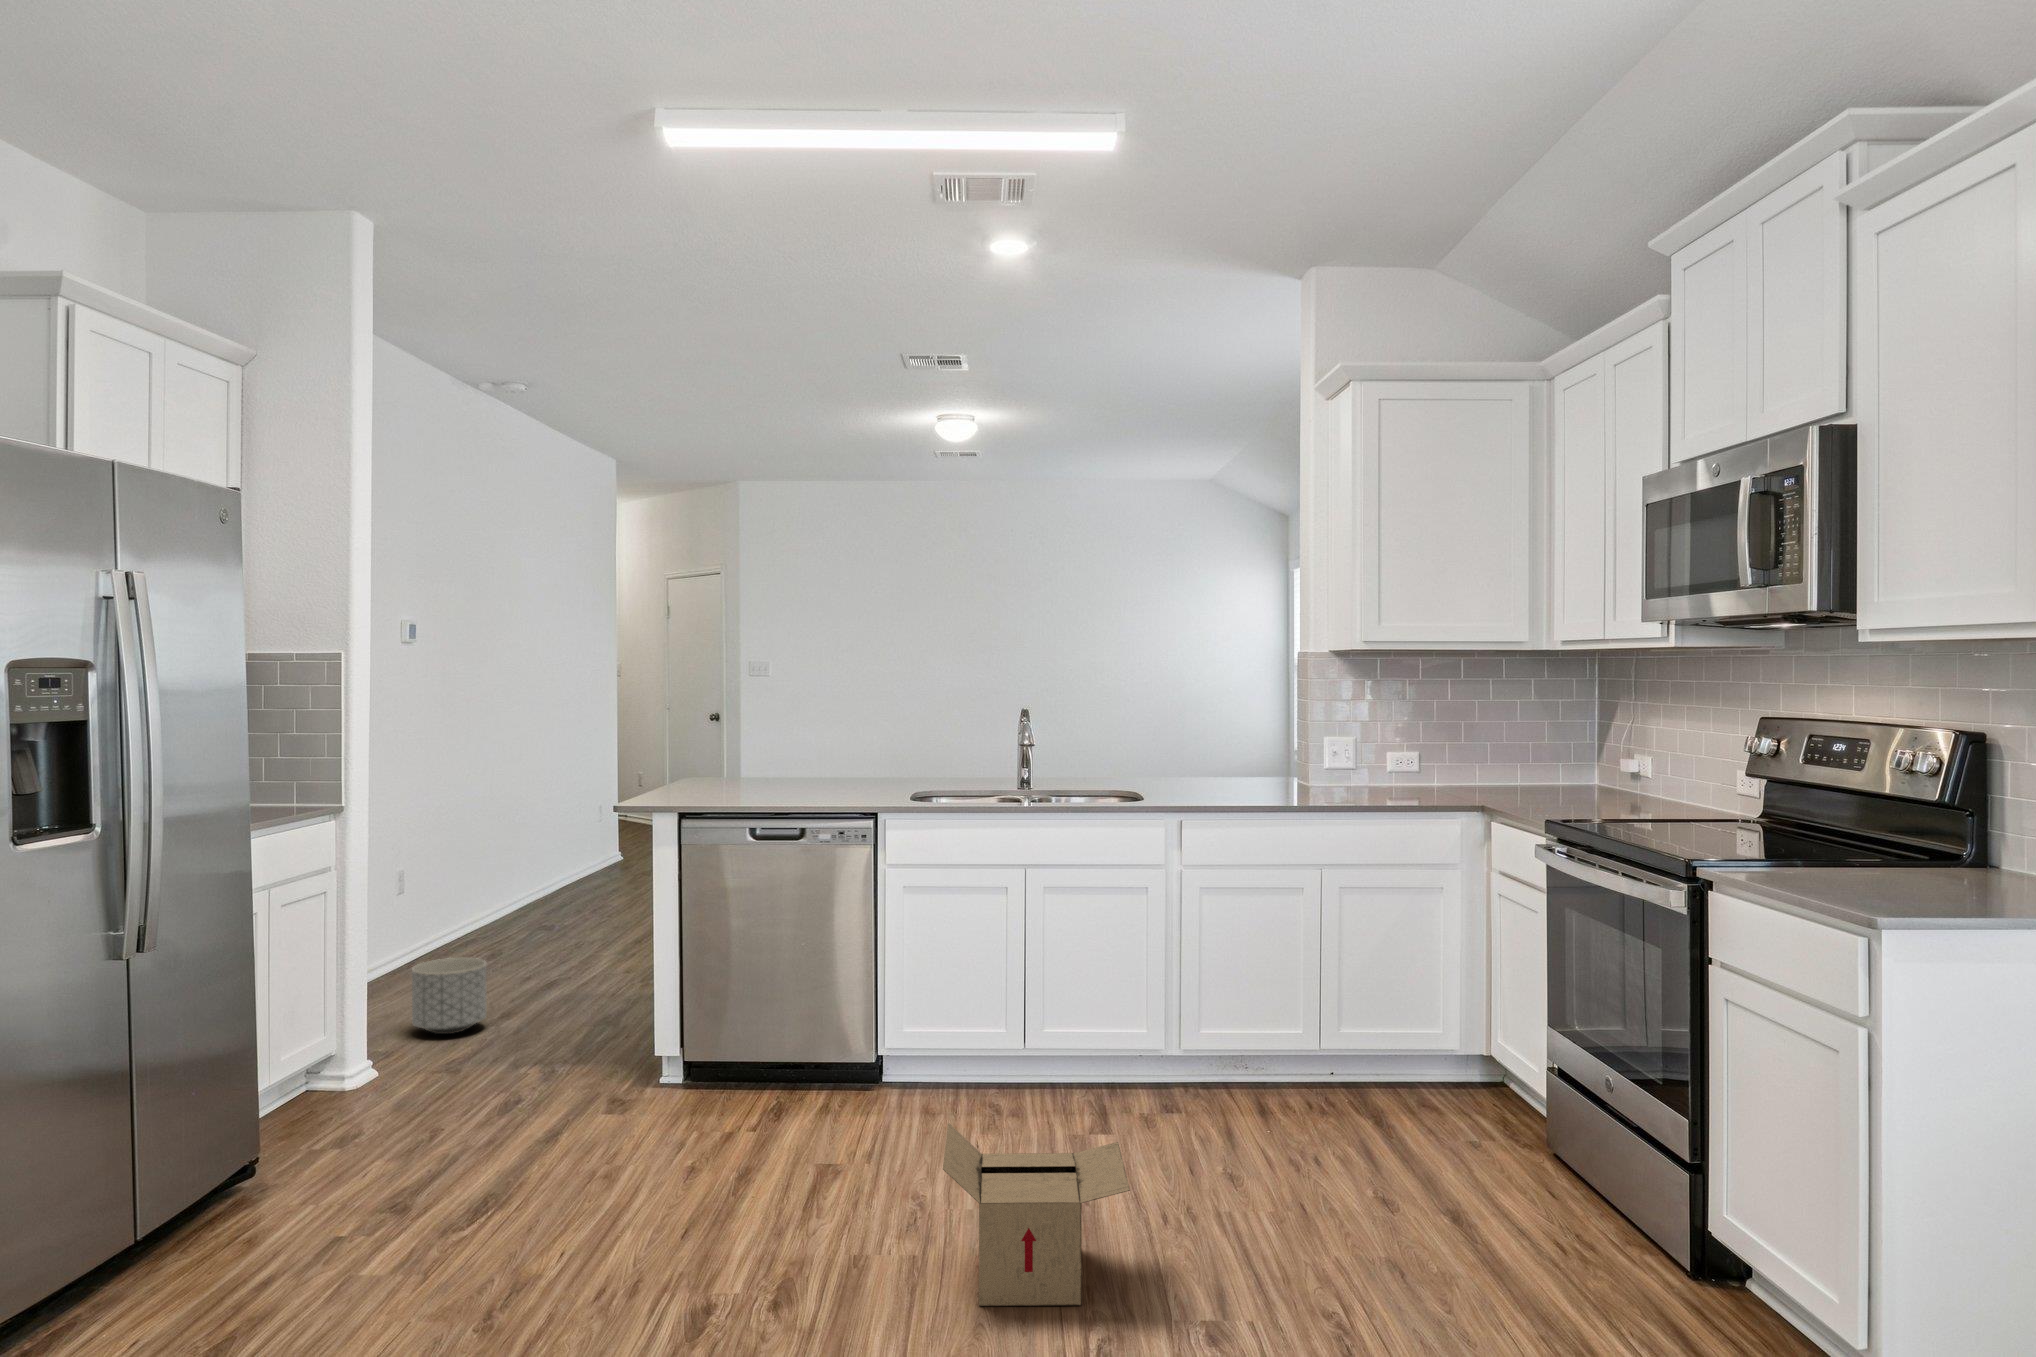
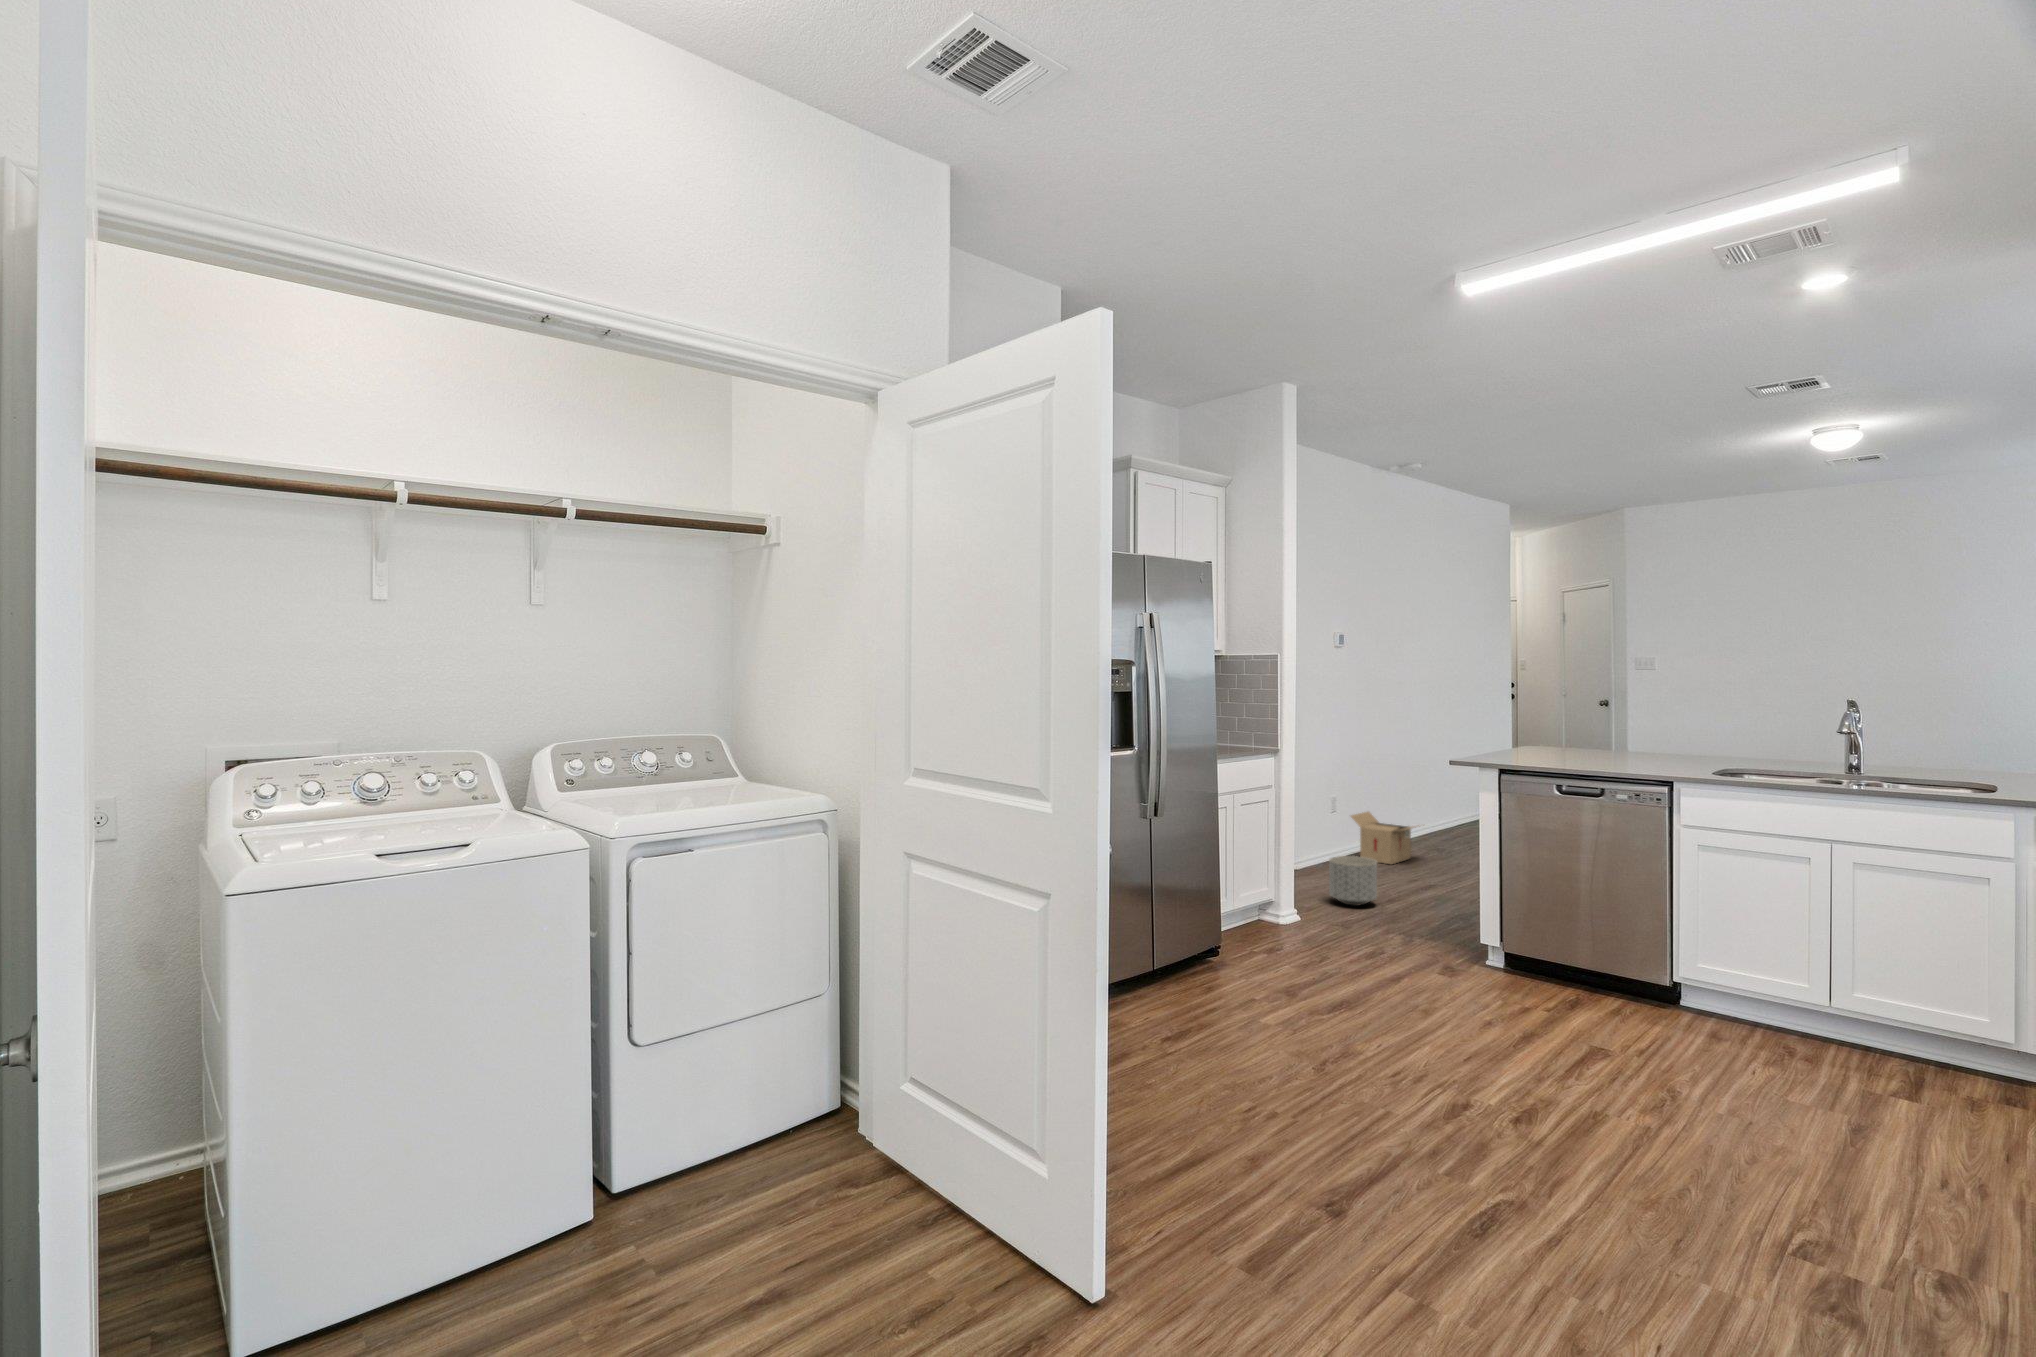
cardboard box: present [943,1123,1130,1306] -> present [1351,812,1419,864]

